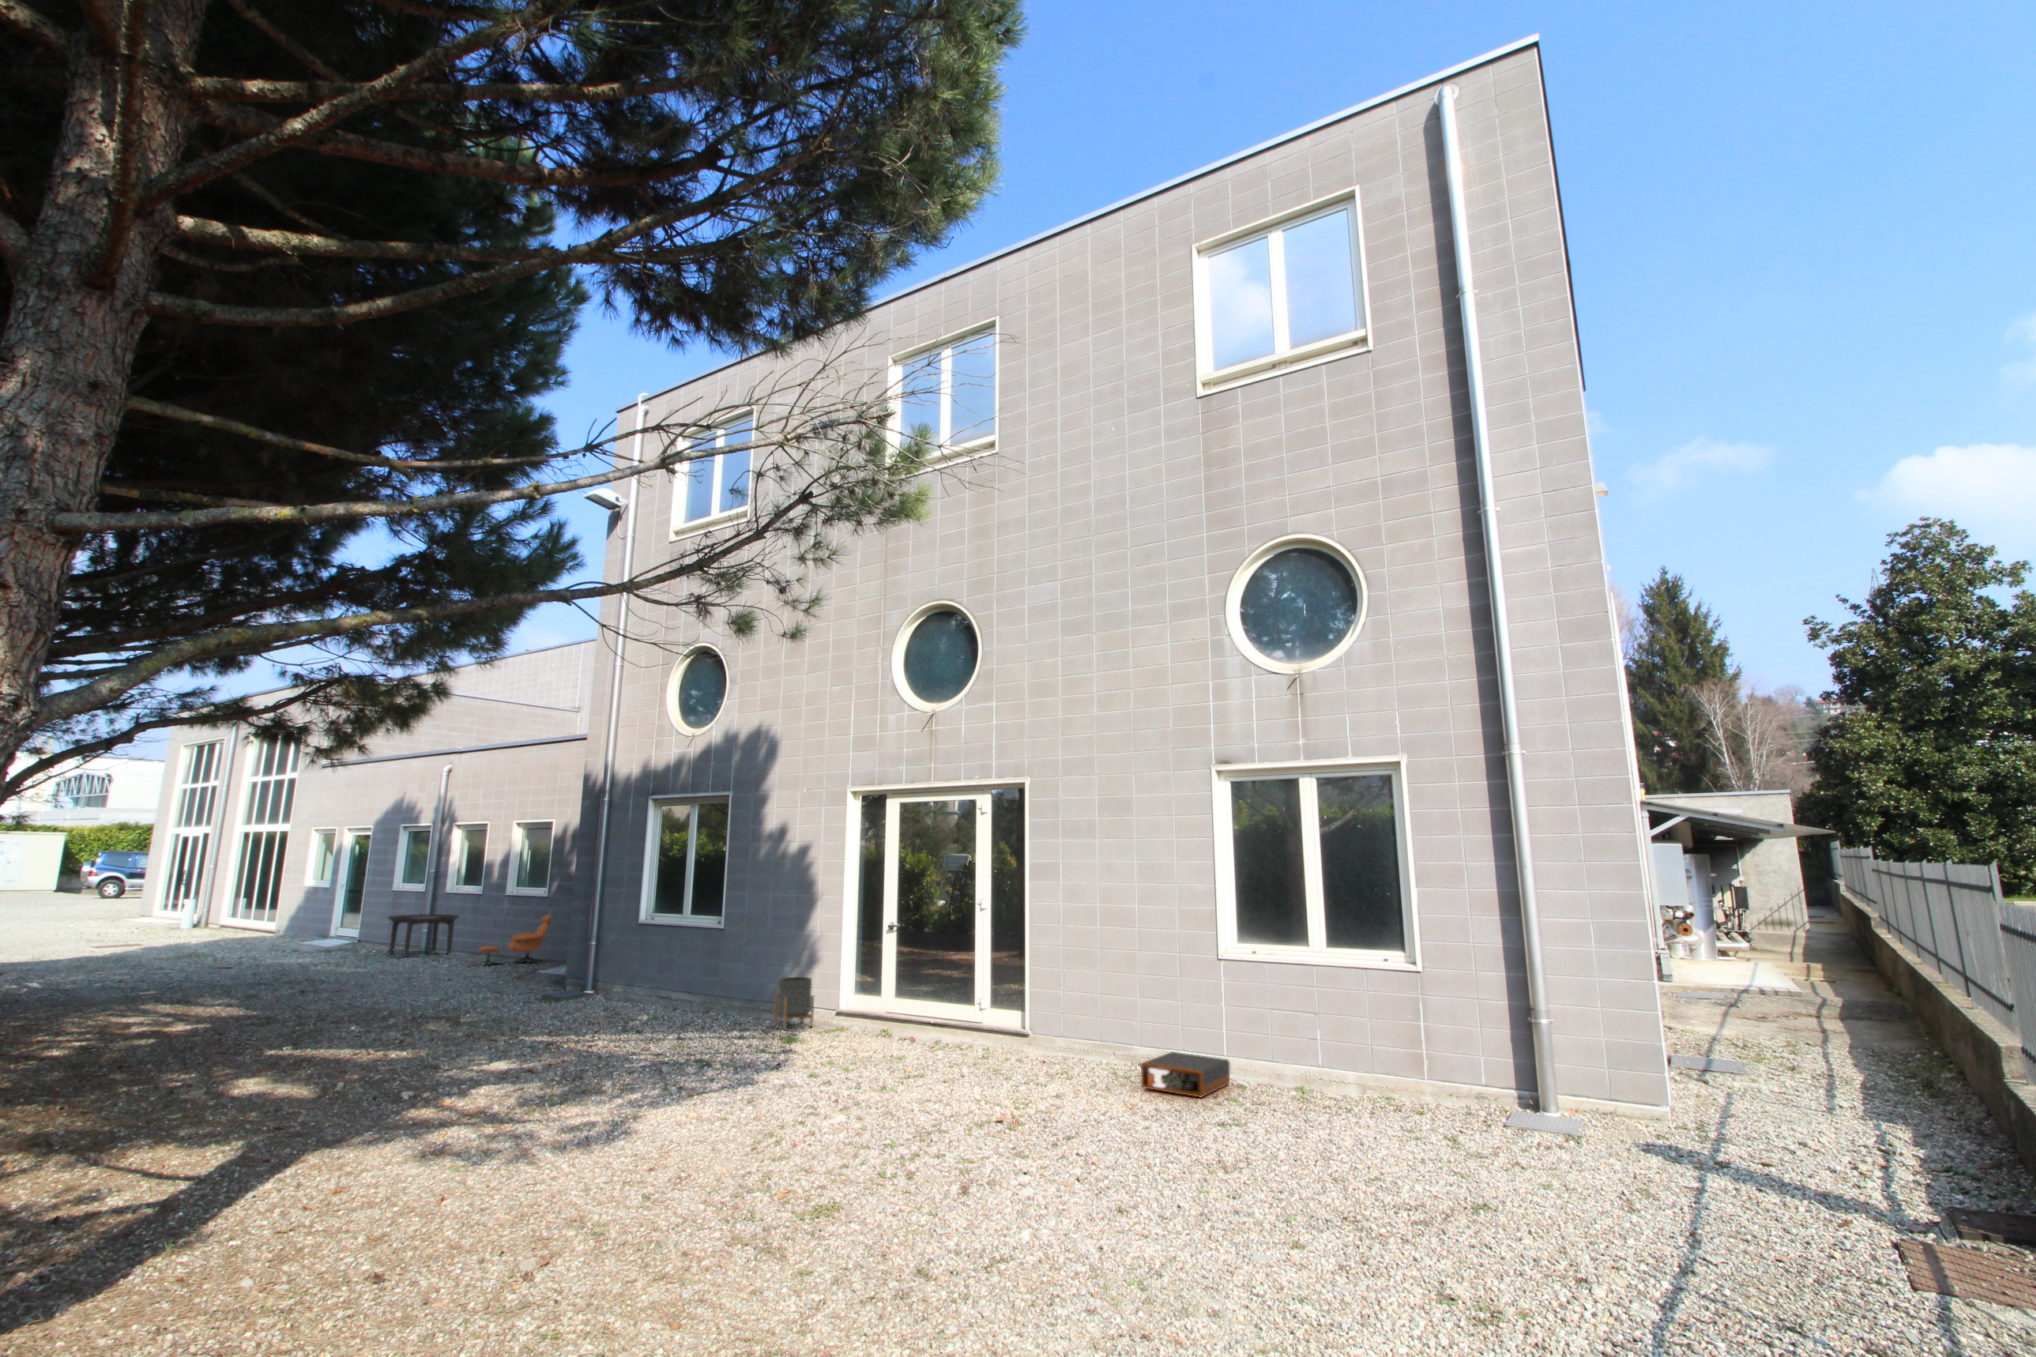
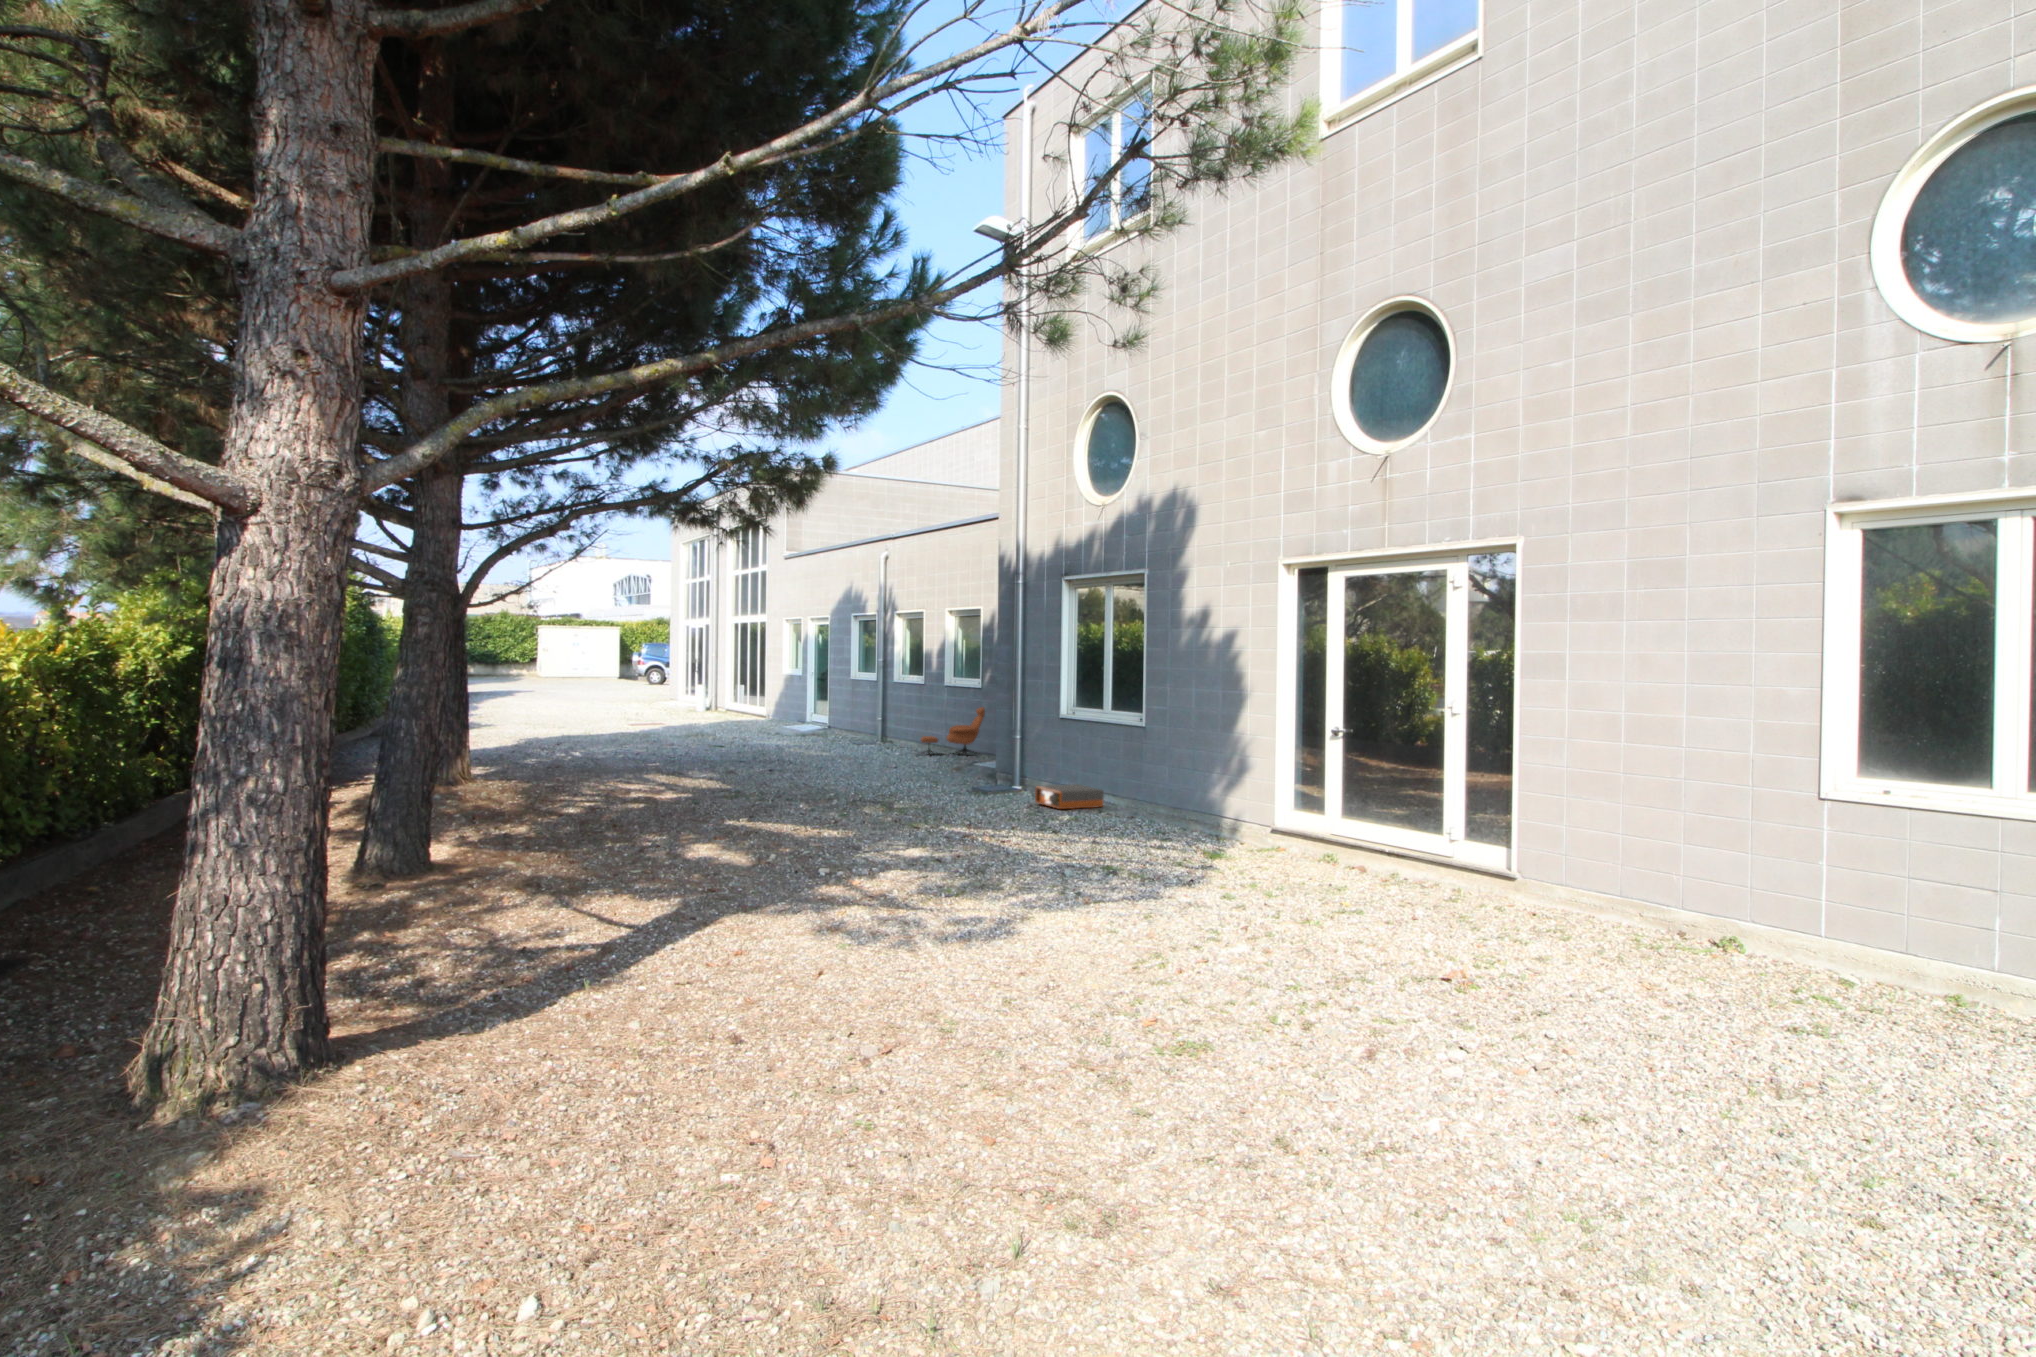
round table: present [388,914,459,957] -> none [843,703,906,743]
planter: present [774,977,814,1029] -> none [1197,784,1243,842]
storage box: present [1141,1052,1230,1098] -> present [1035,784,1104,809]

